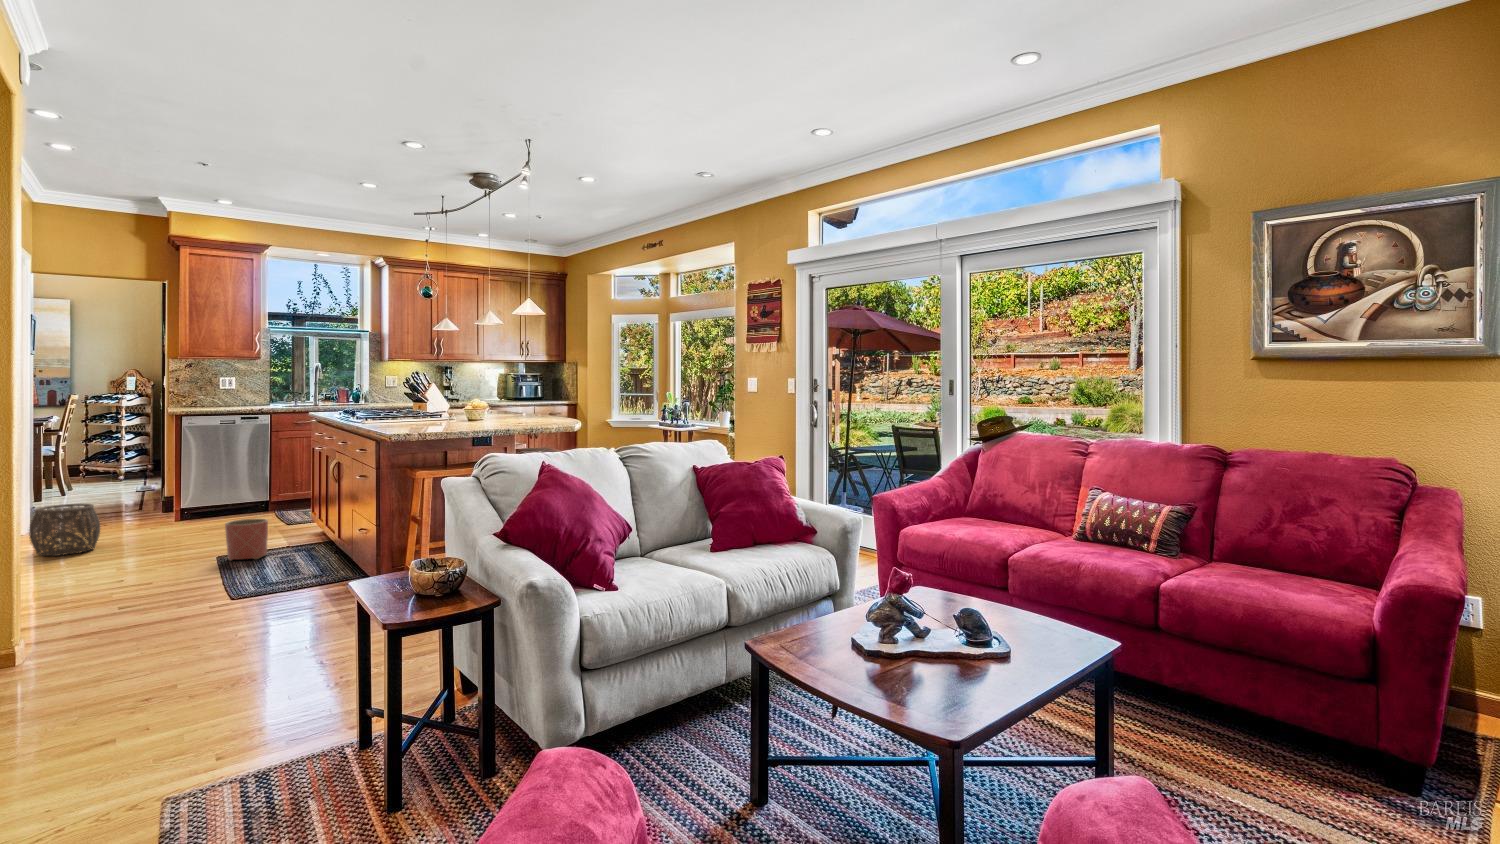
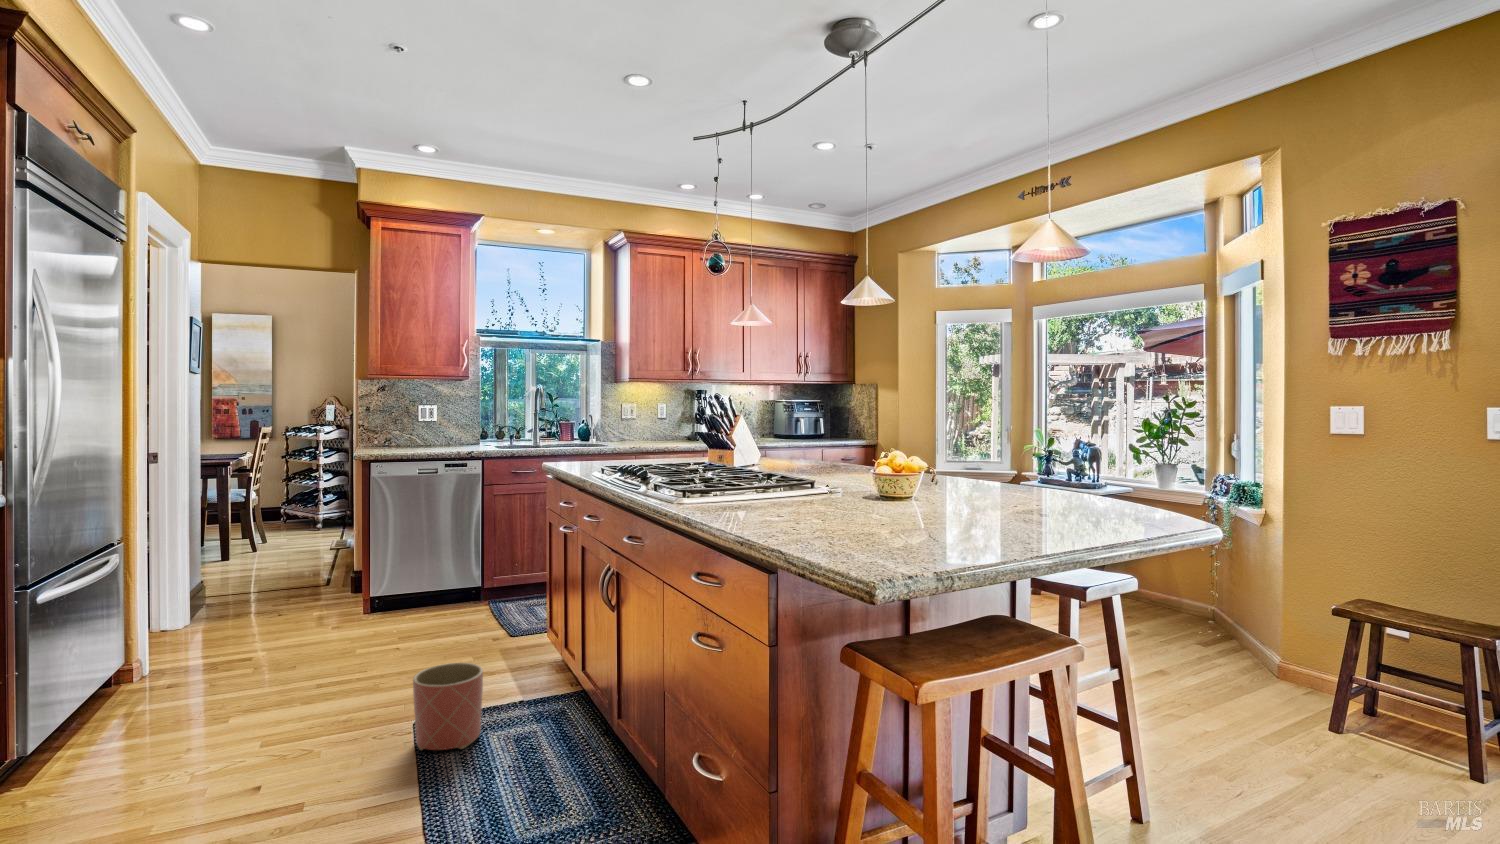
woven basket: present [29,503,100,556] -> none [129,612,239,709]

